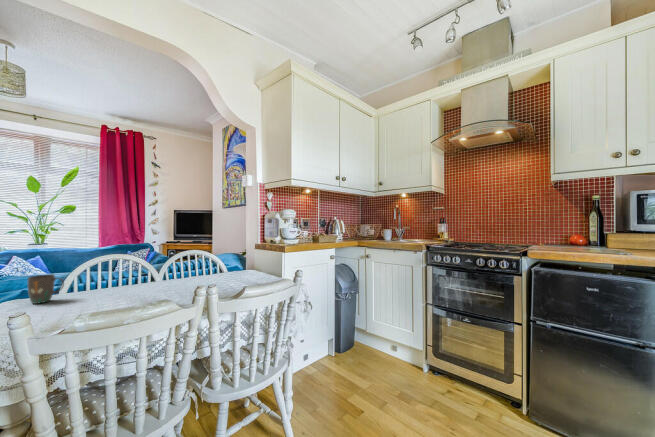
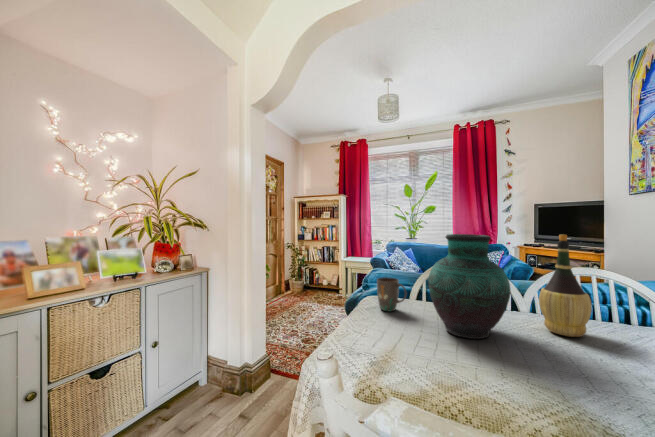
wine bottle: none [164,232,188,284] -> present [539,234,592,337]
vase: none [89,234,148,300] -> present [428,234,511,339]

